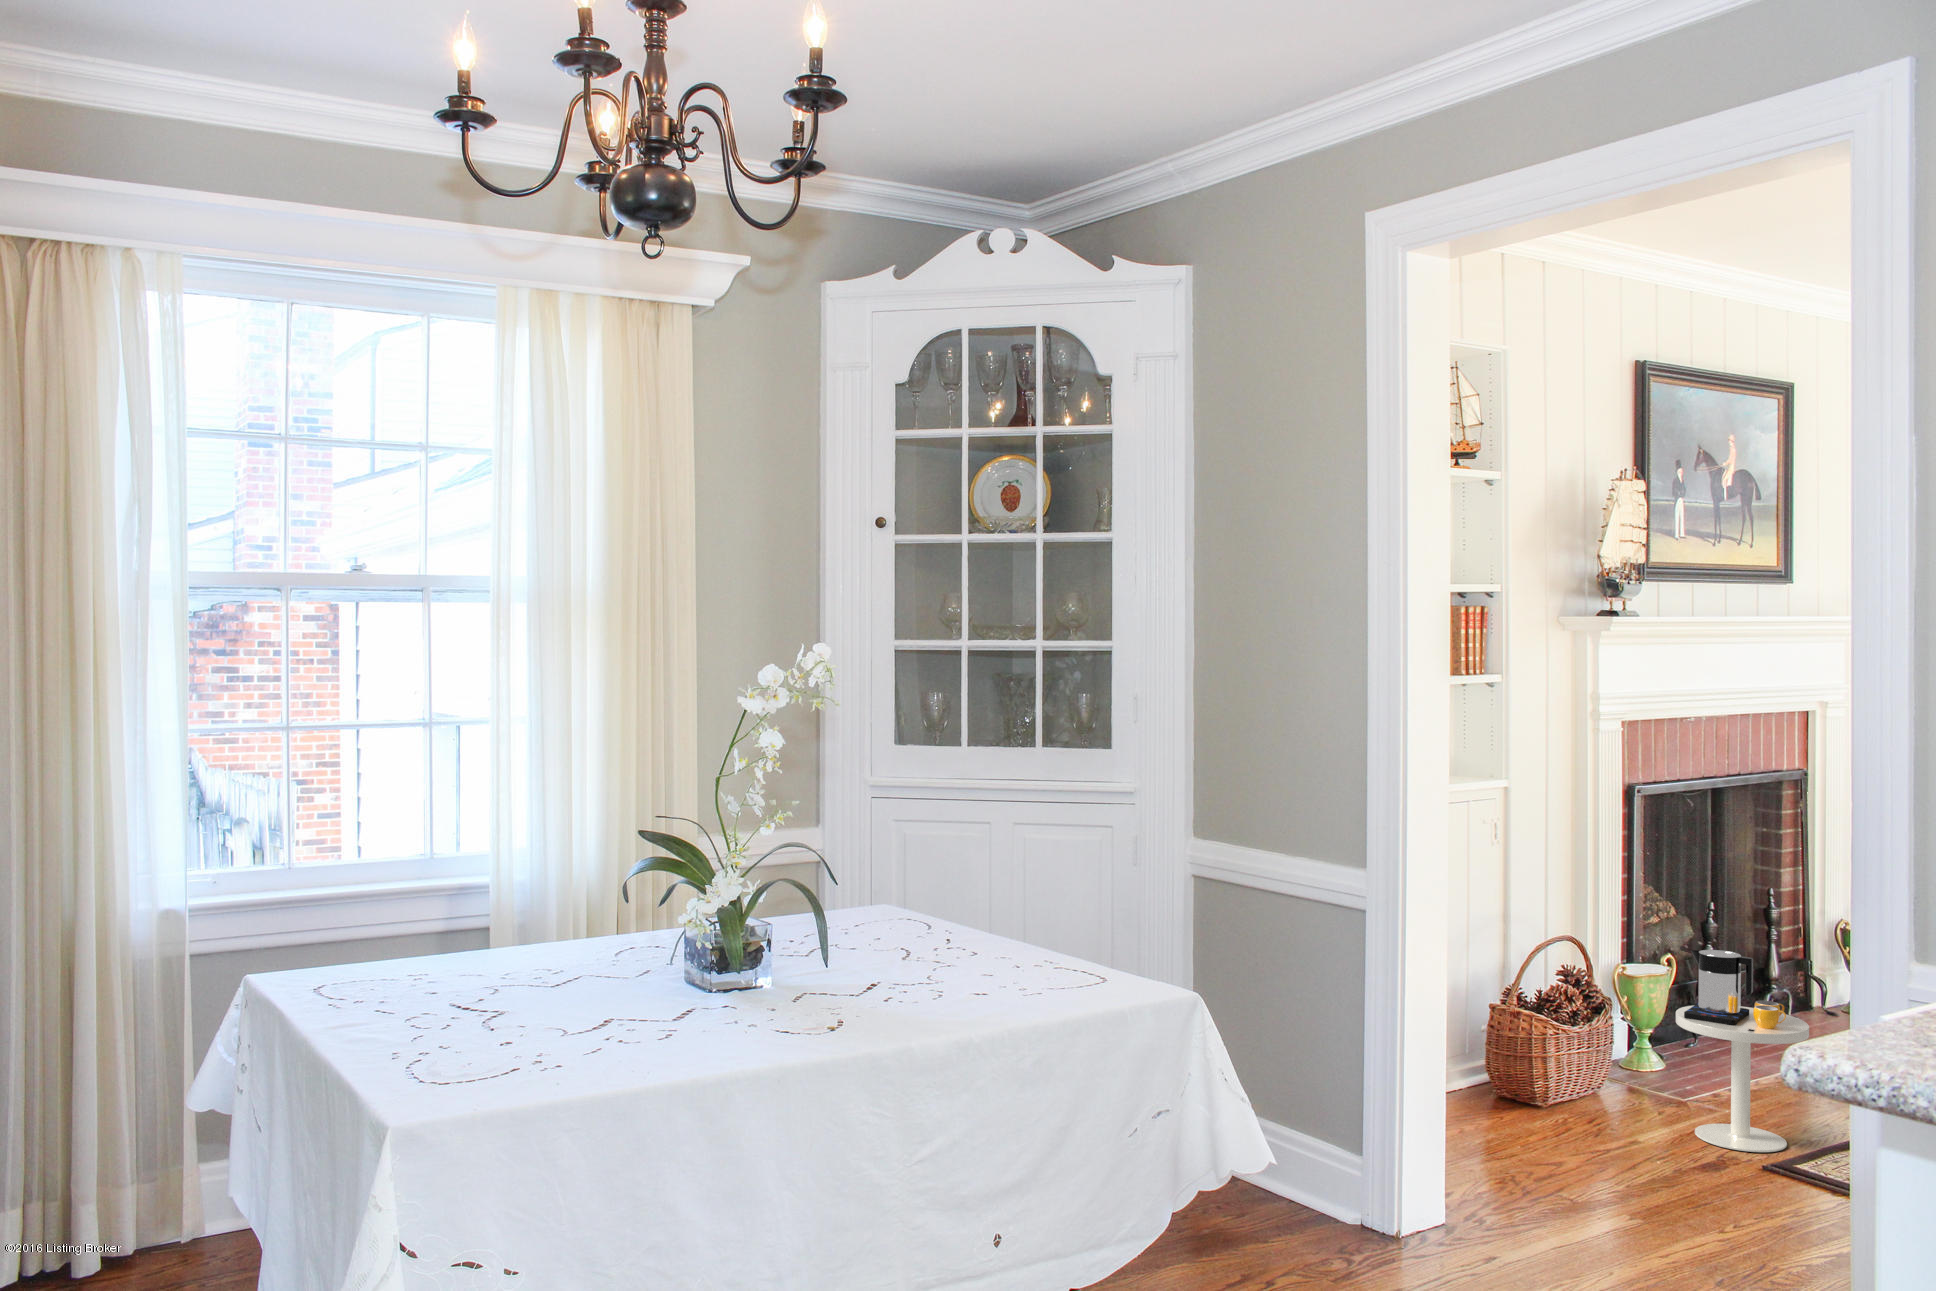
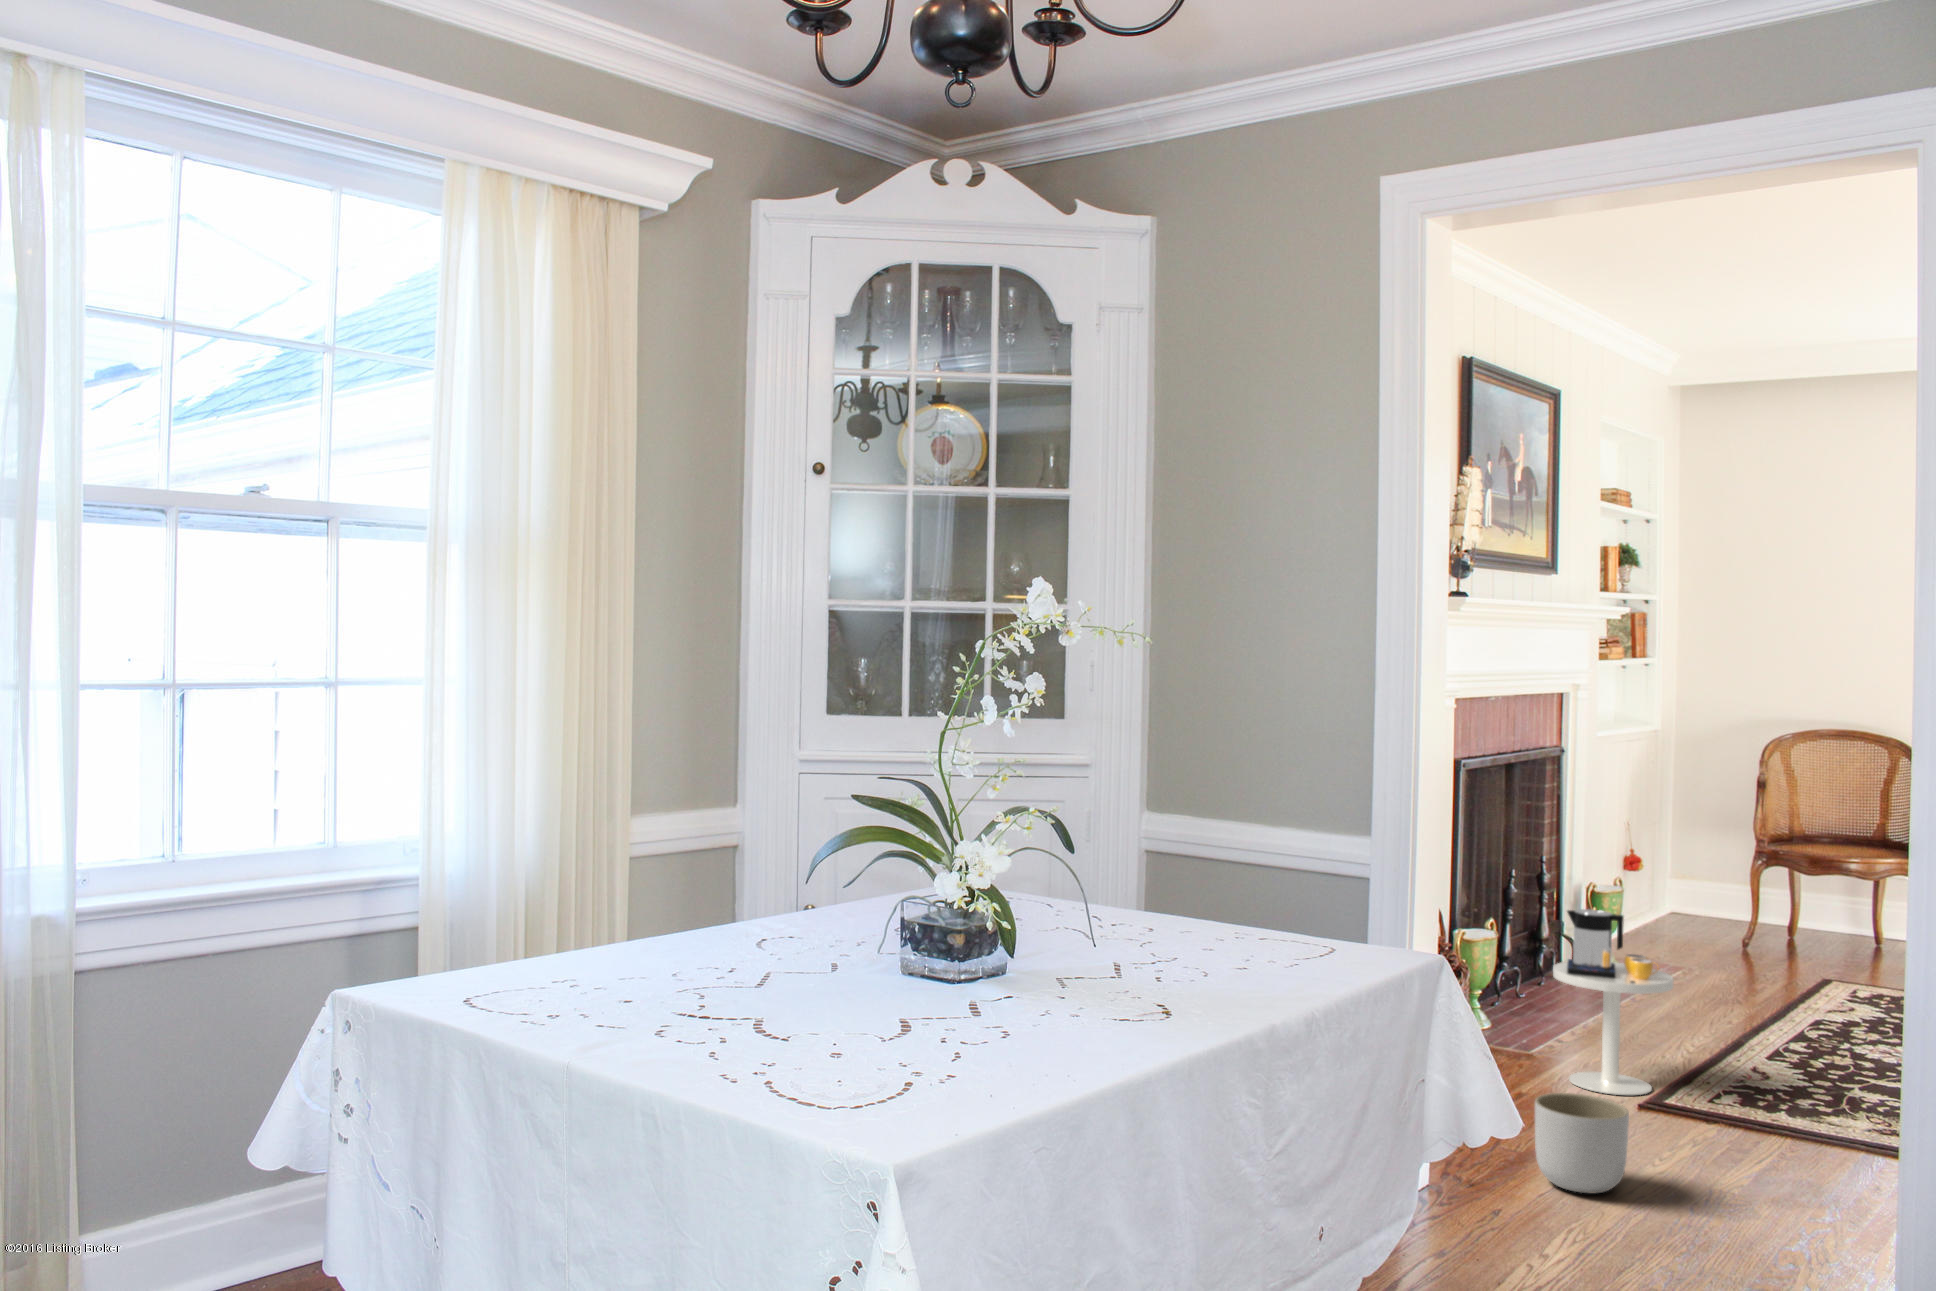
planter: none [1553,1139,1651,1245] -> present [1535,1093,1629,1193]

